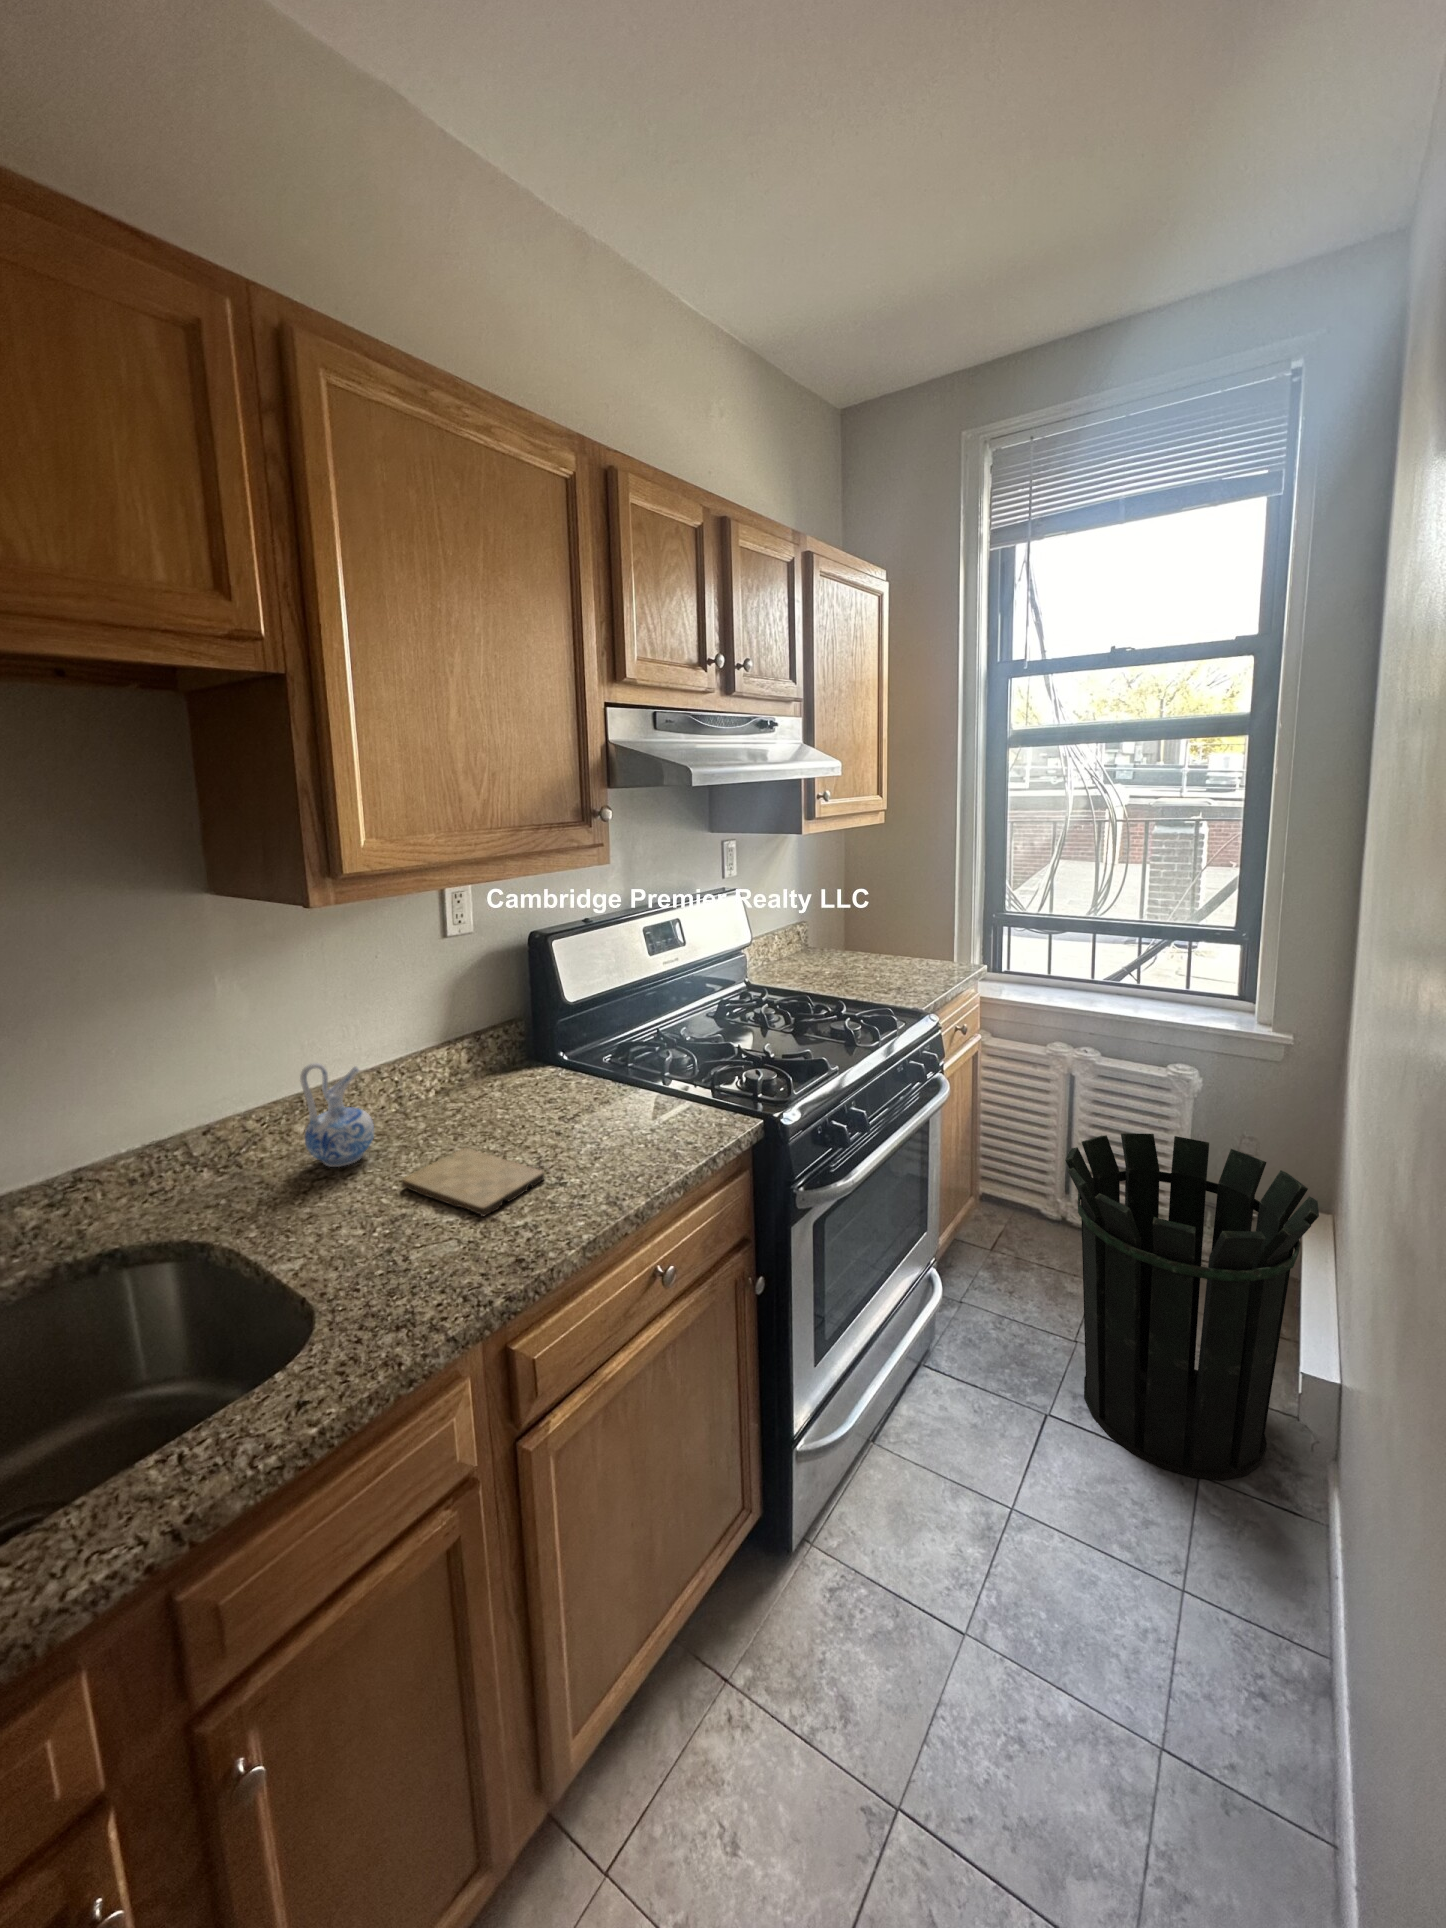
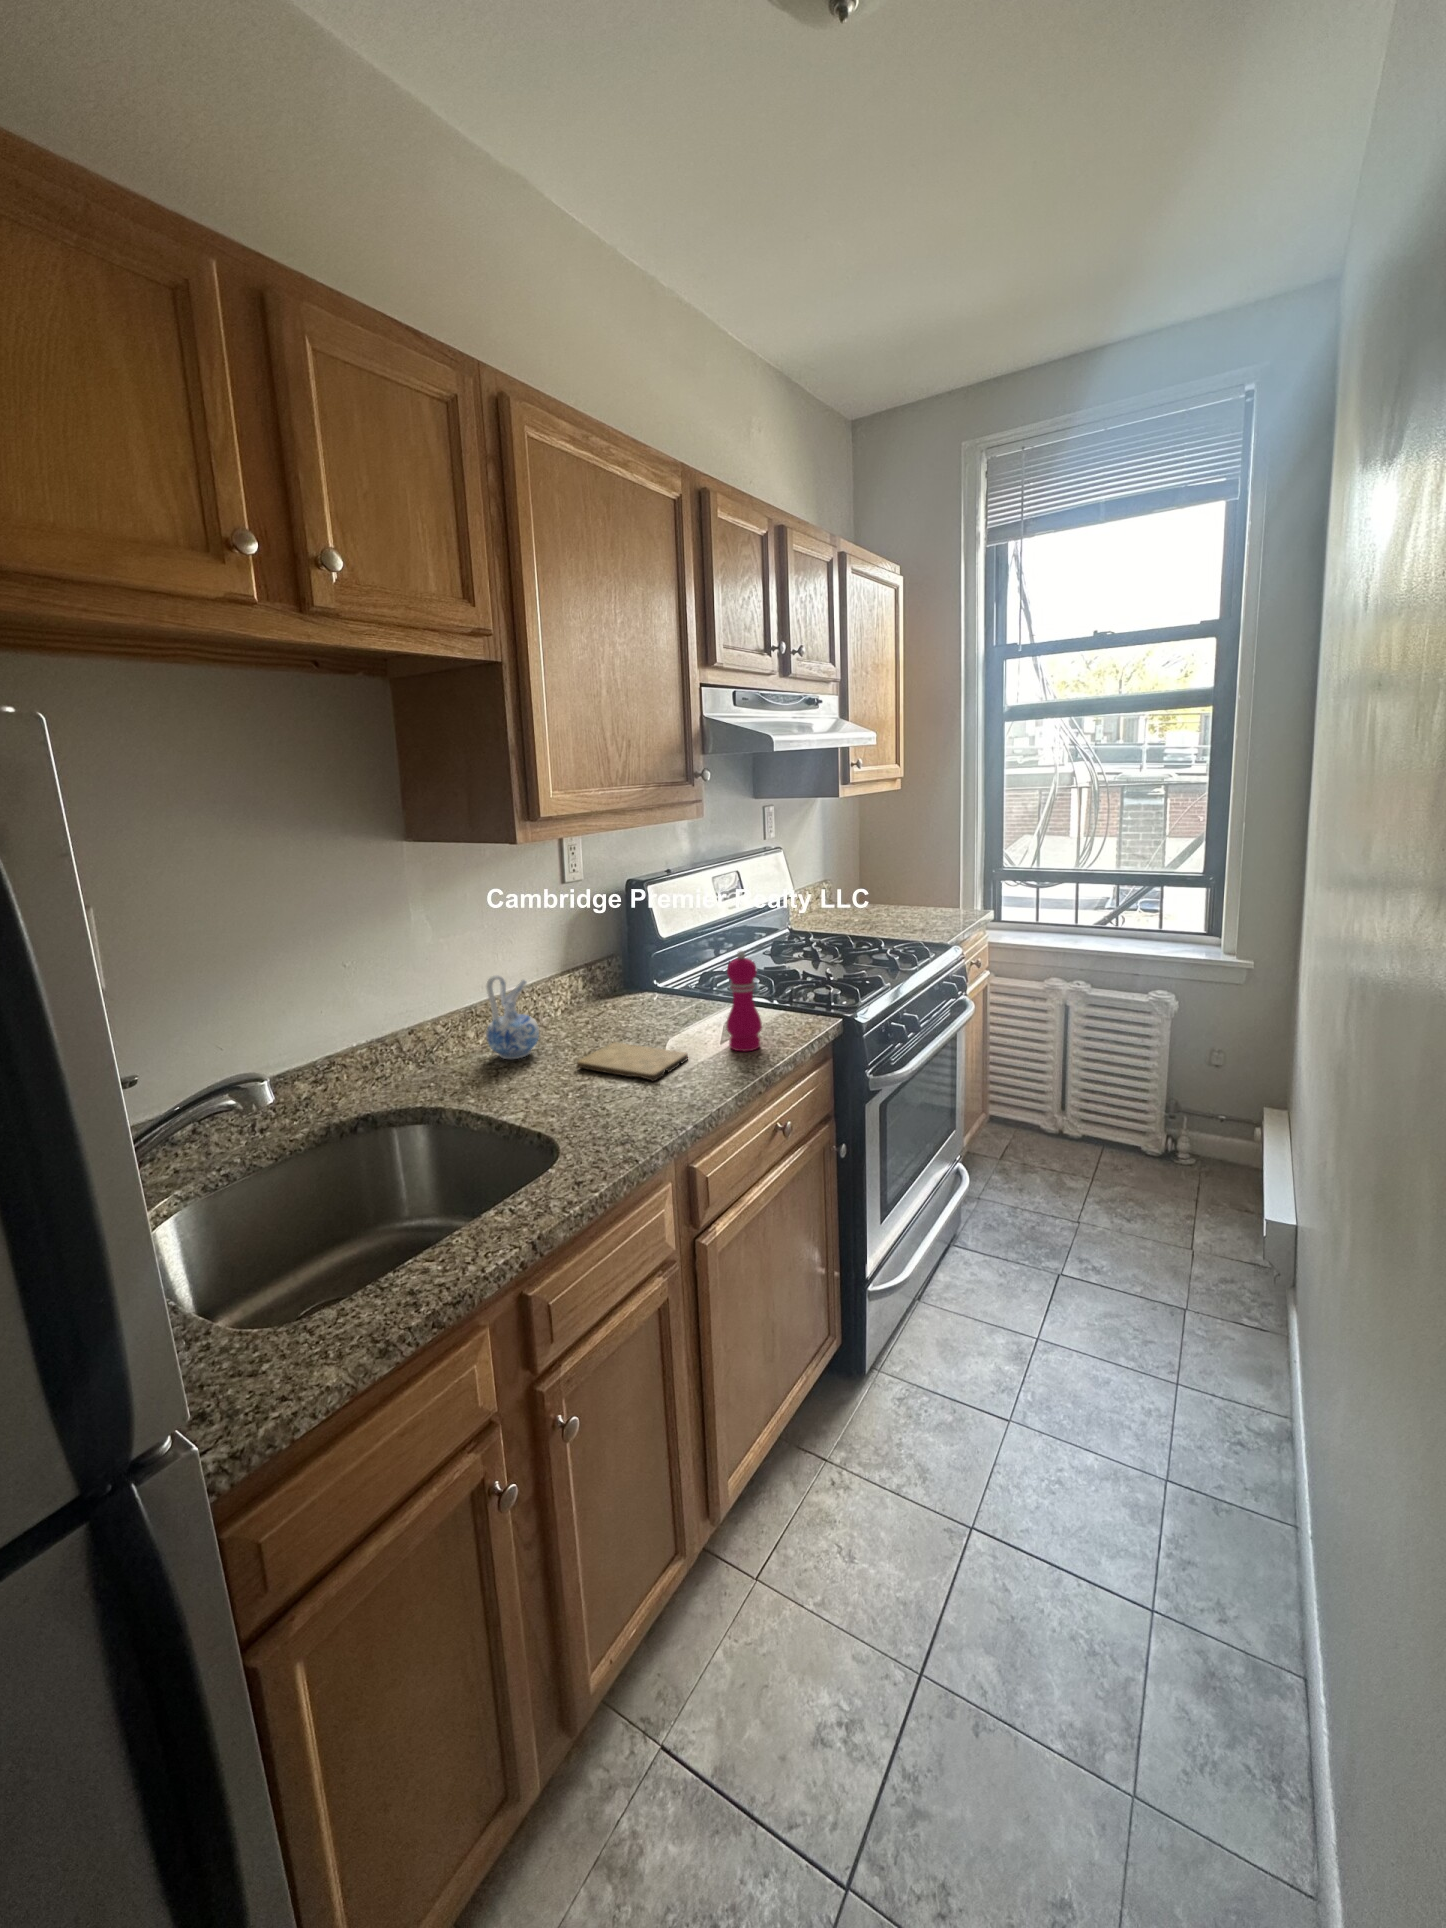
pepper mill: none [598,1042,643,1171] -> present [726,951,762,1051]
waste bin: present [1065,1133,1319,1480] -> none [1072,1043,1278,1311]

